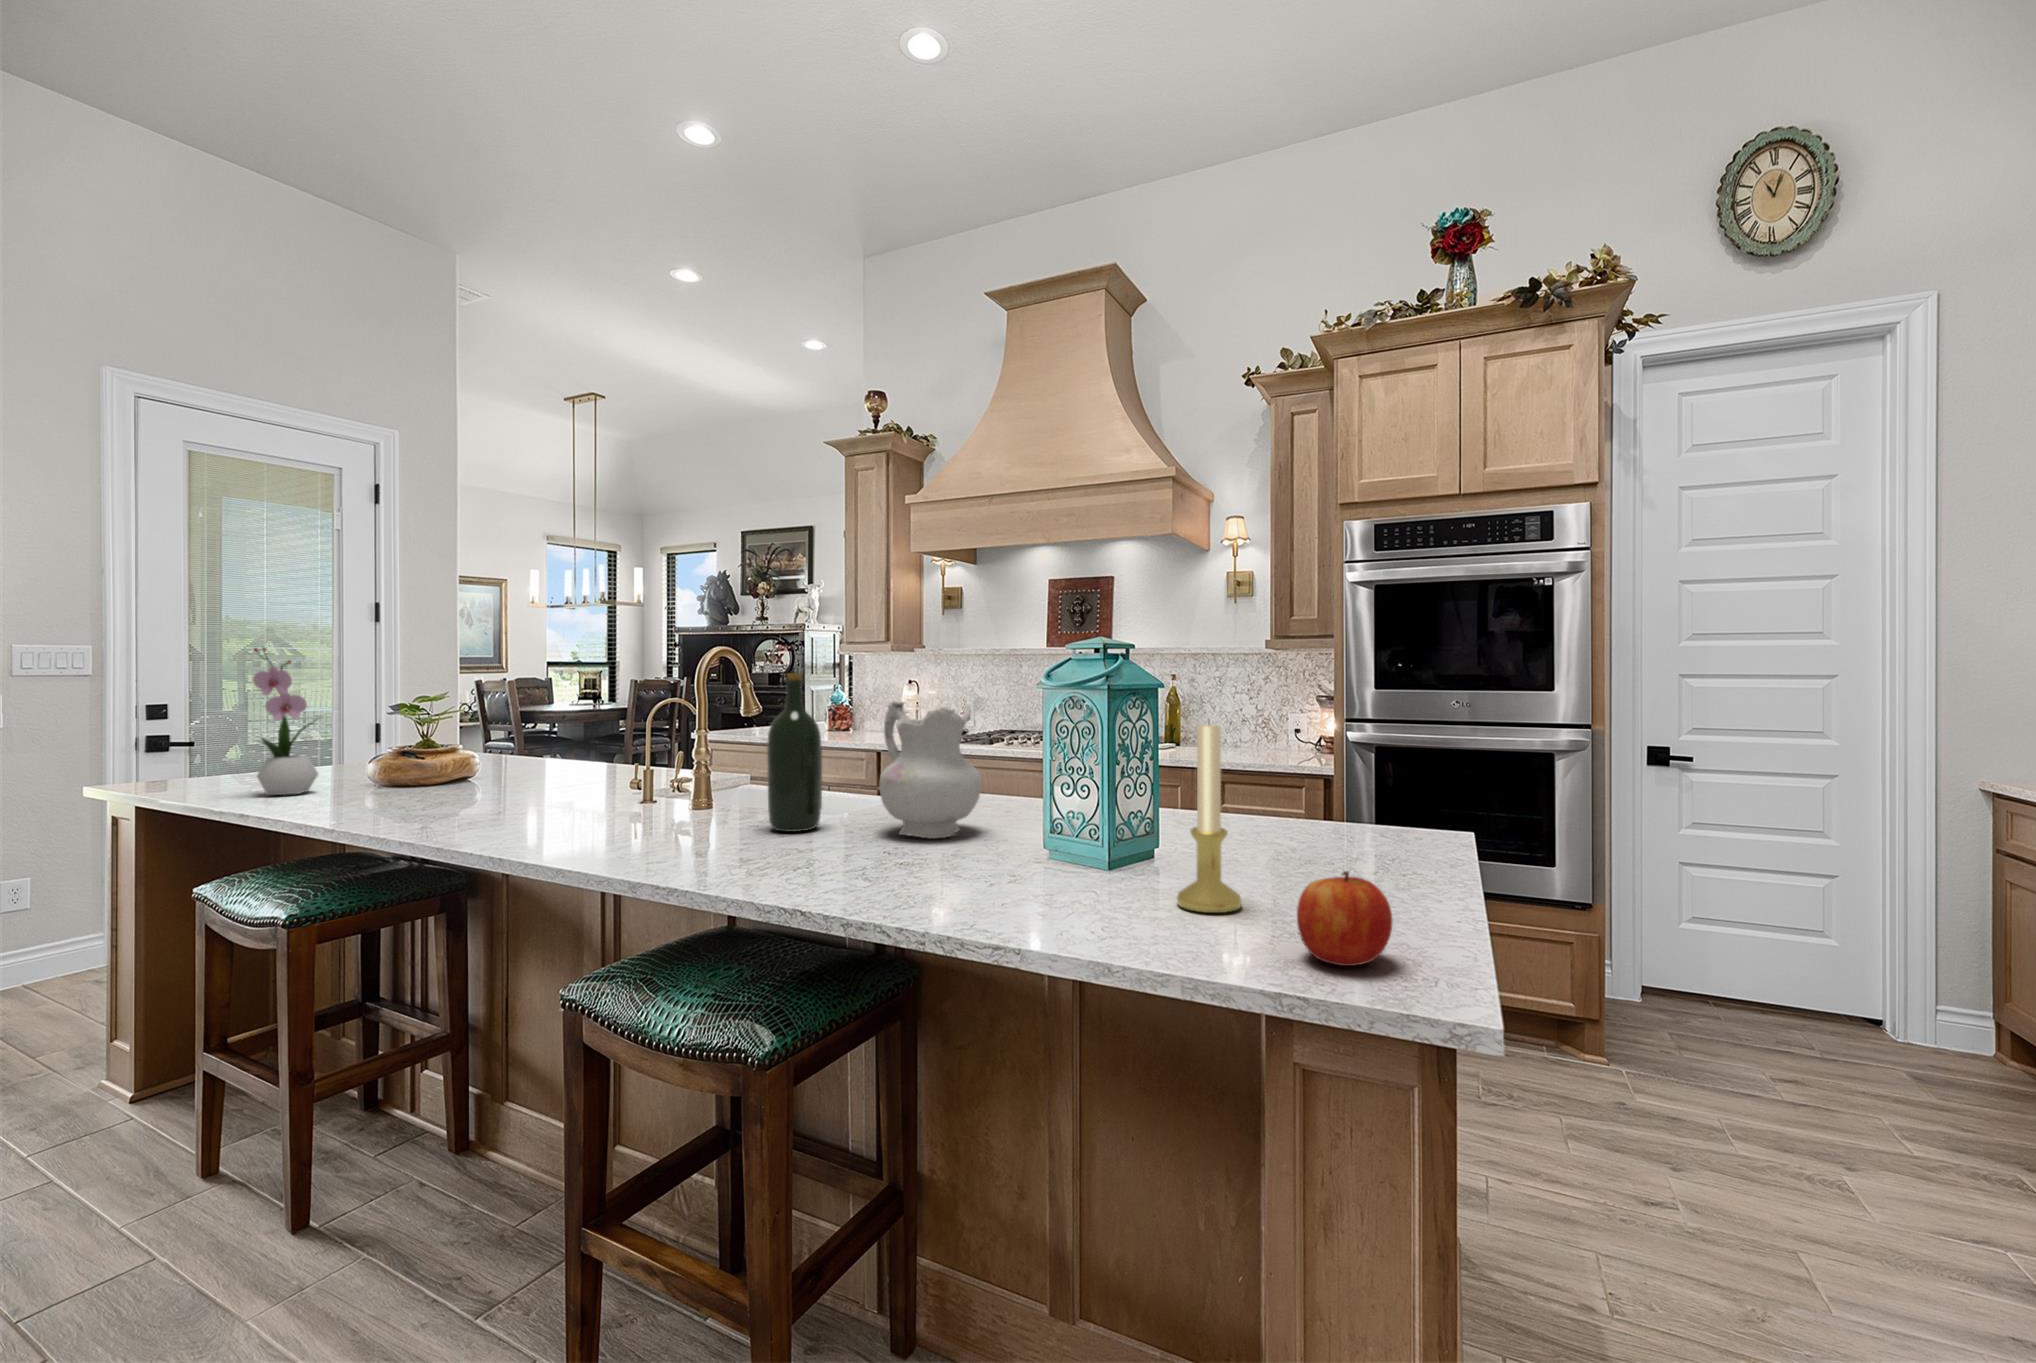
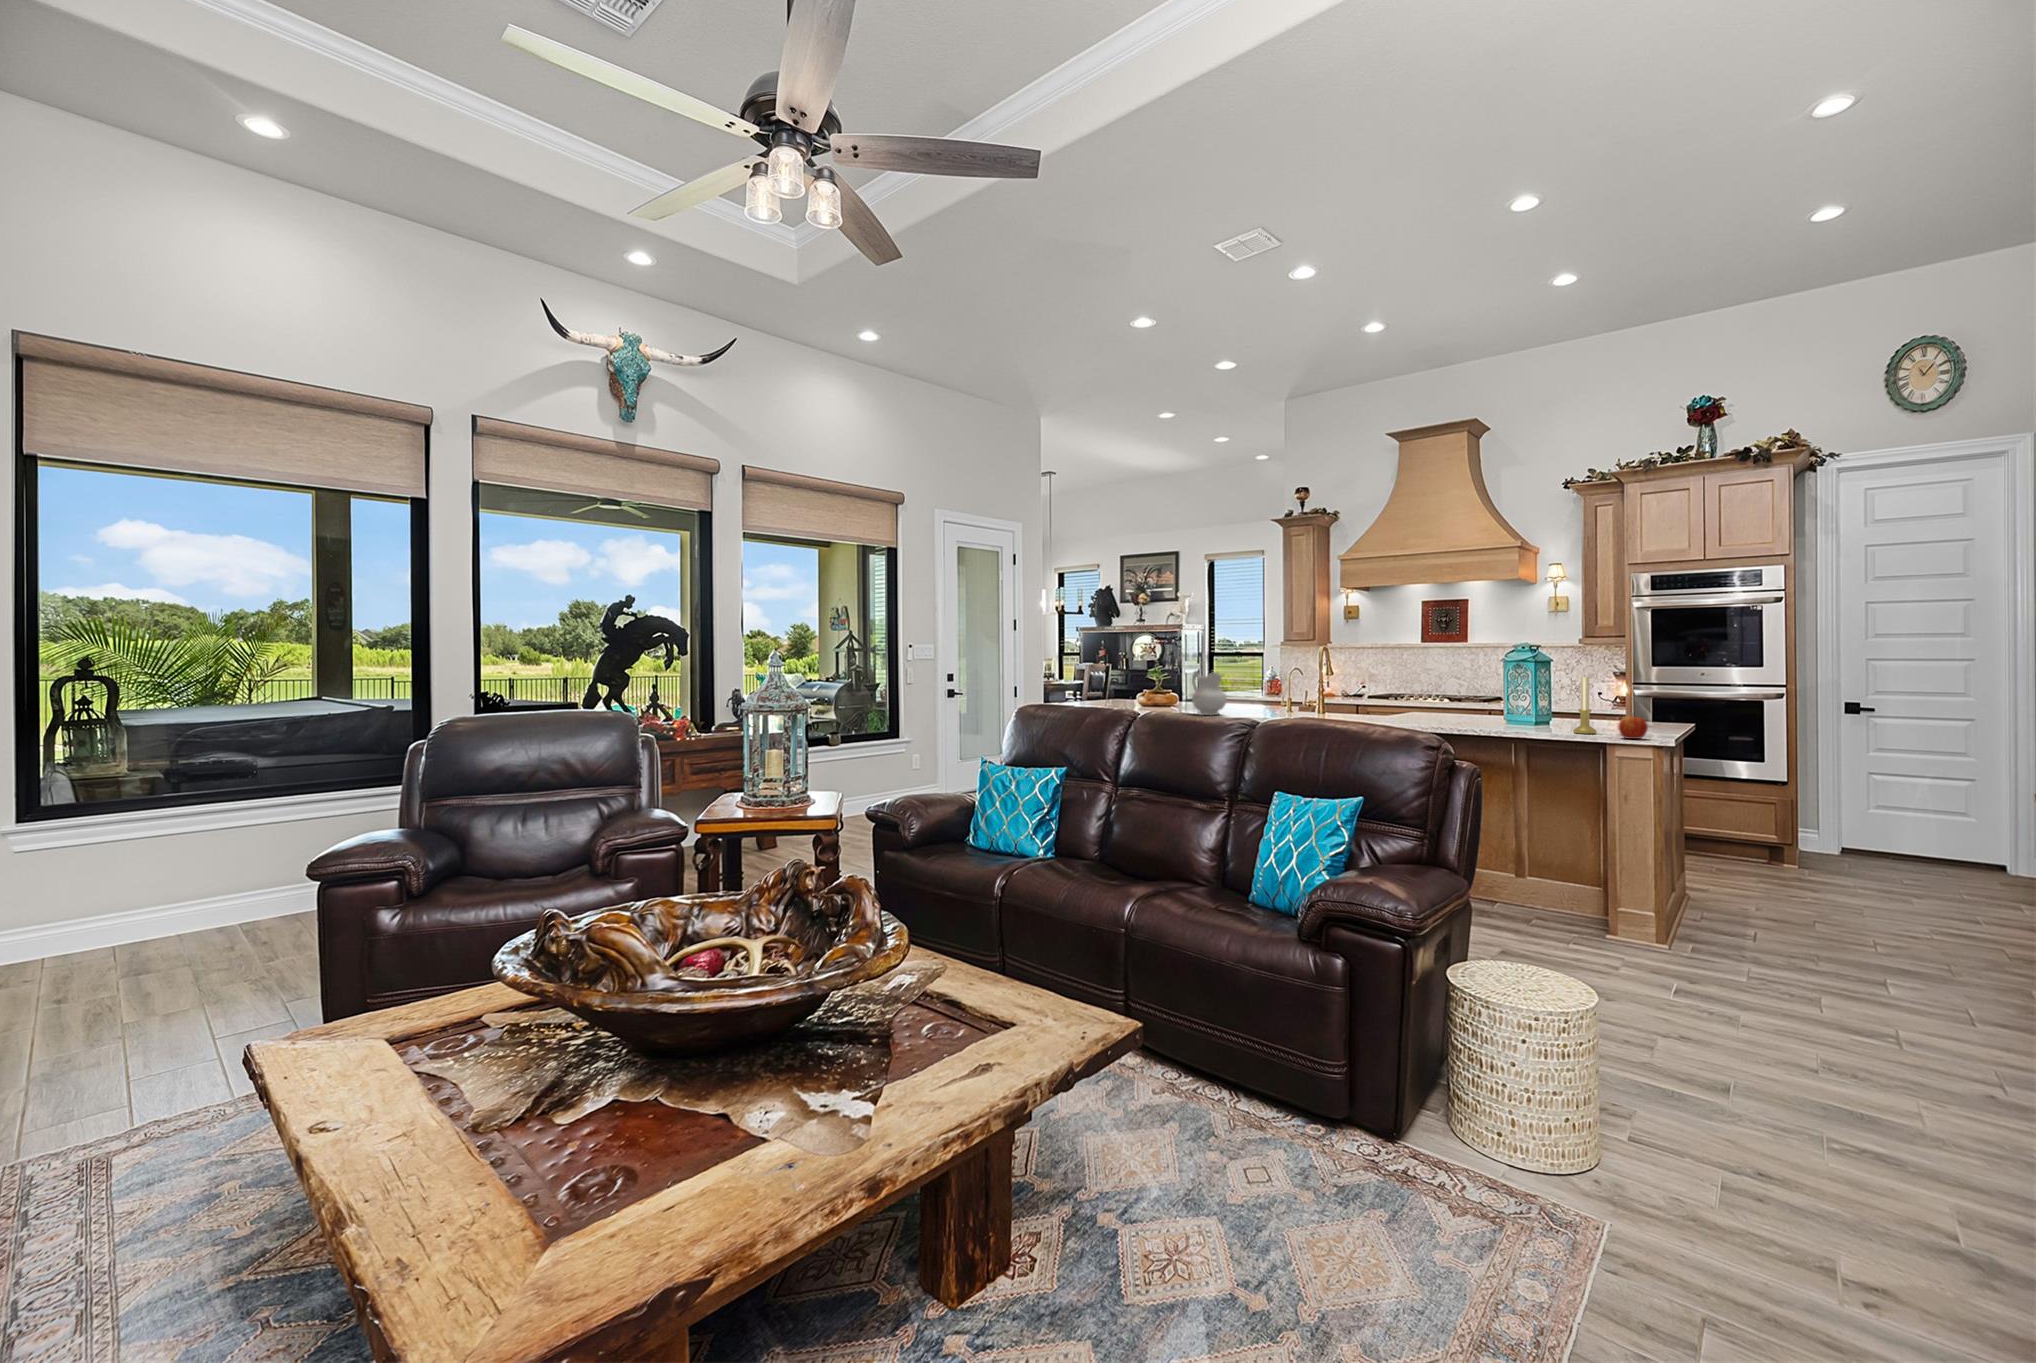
flower arrangement: present [253,647,319,795] -> none [1130,652,1150,712]
wine bottle: present [767,673,822,832] -> none [1383,662,1404,721]
ceramic pitcher: present [879,702,981,838] -> present [1192,671,1227,715]

